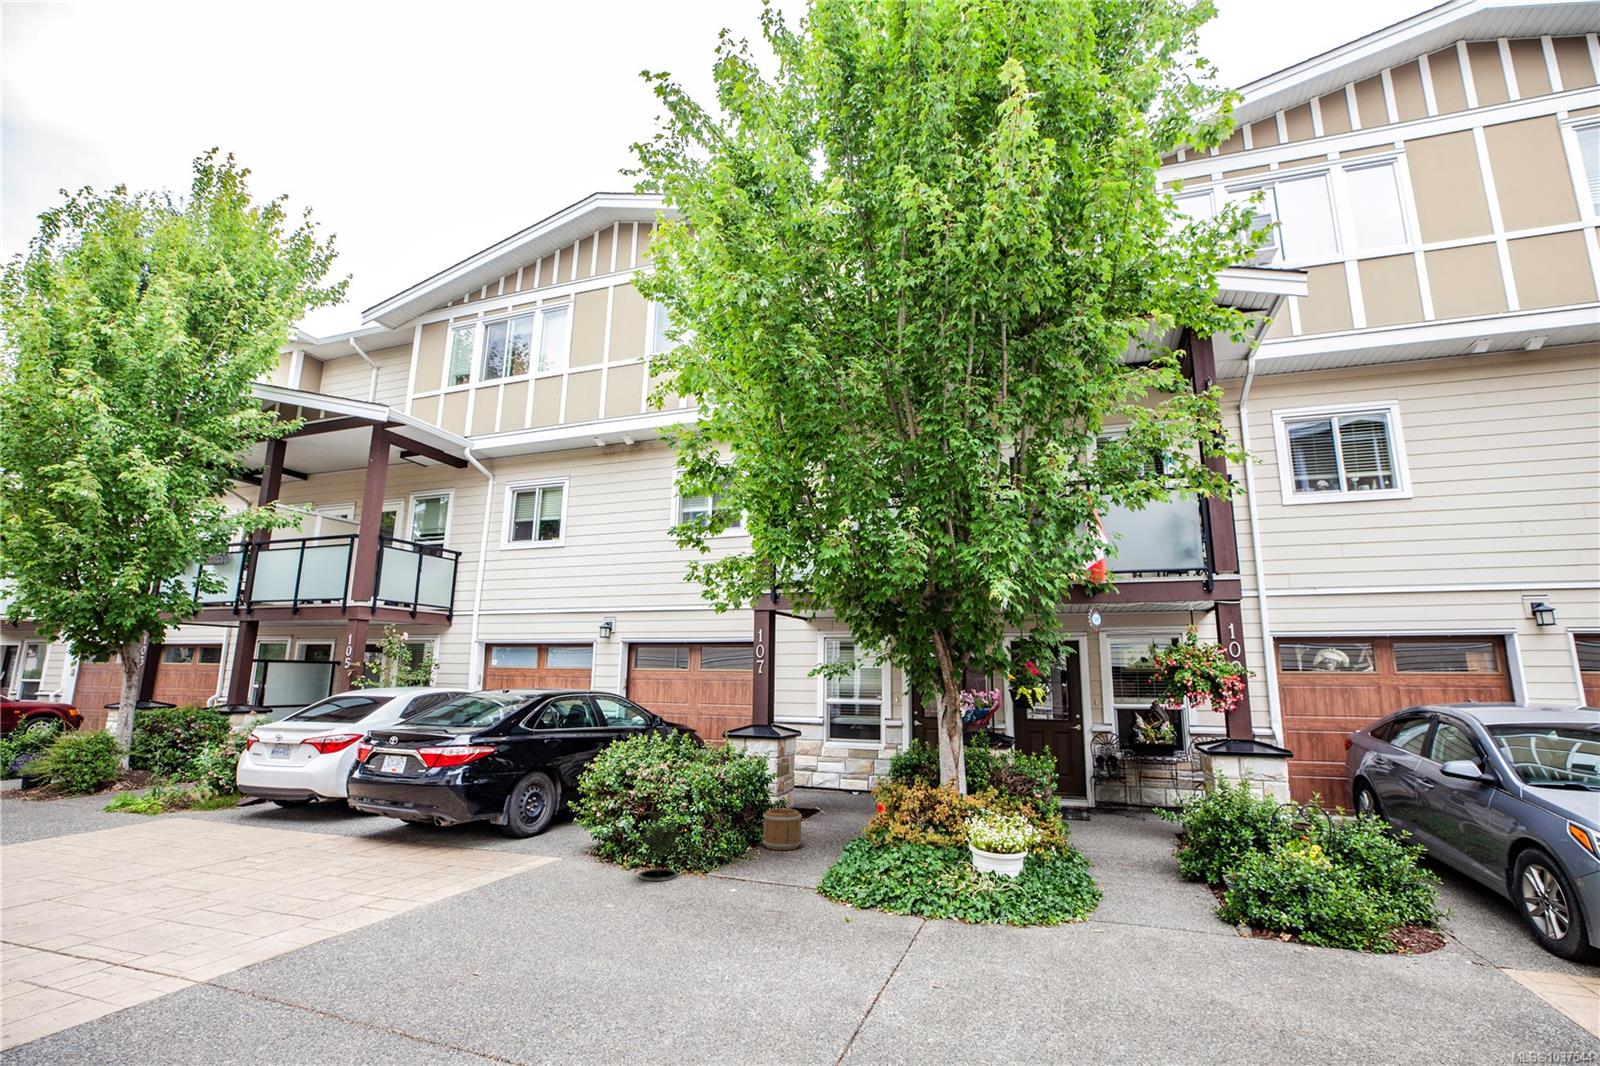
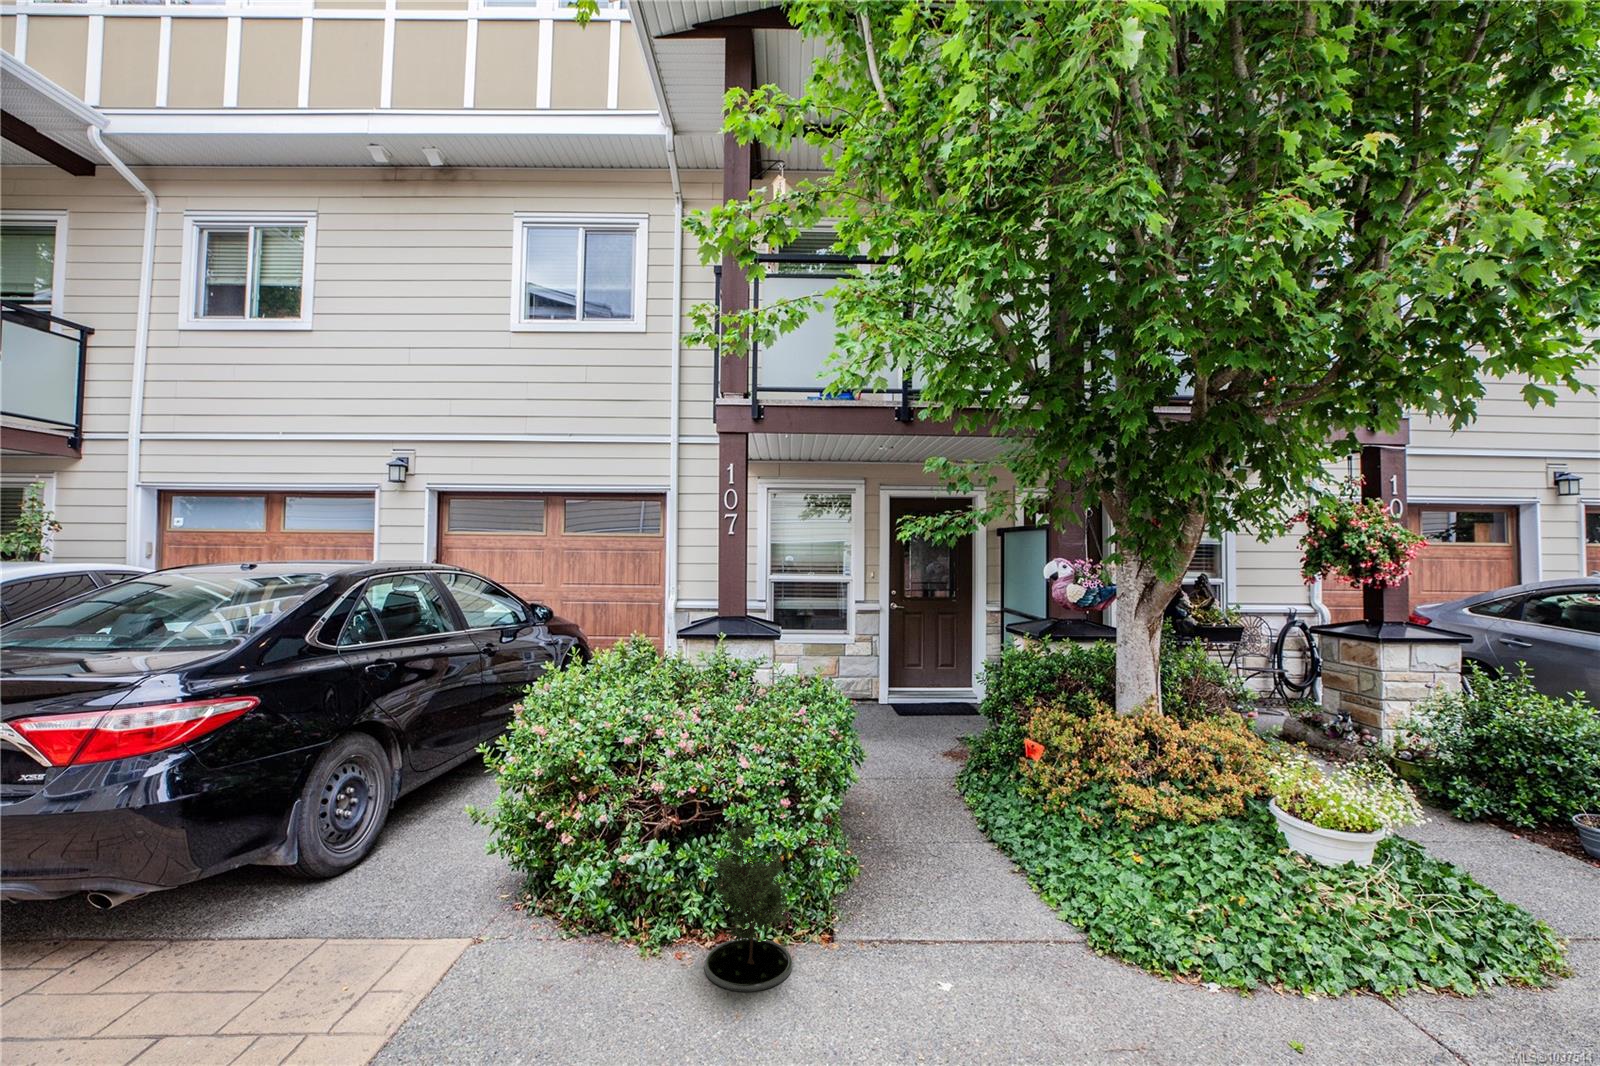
bucket: present [762,808,802,850] -> none [829,759,897,836]

